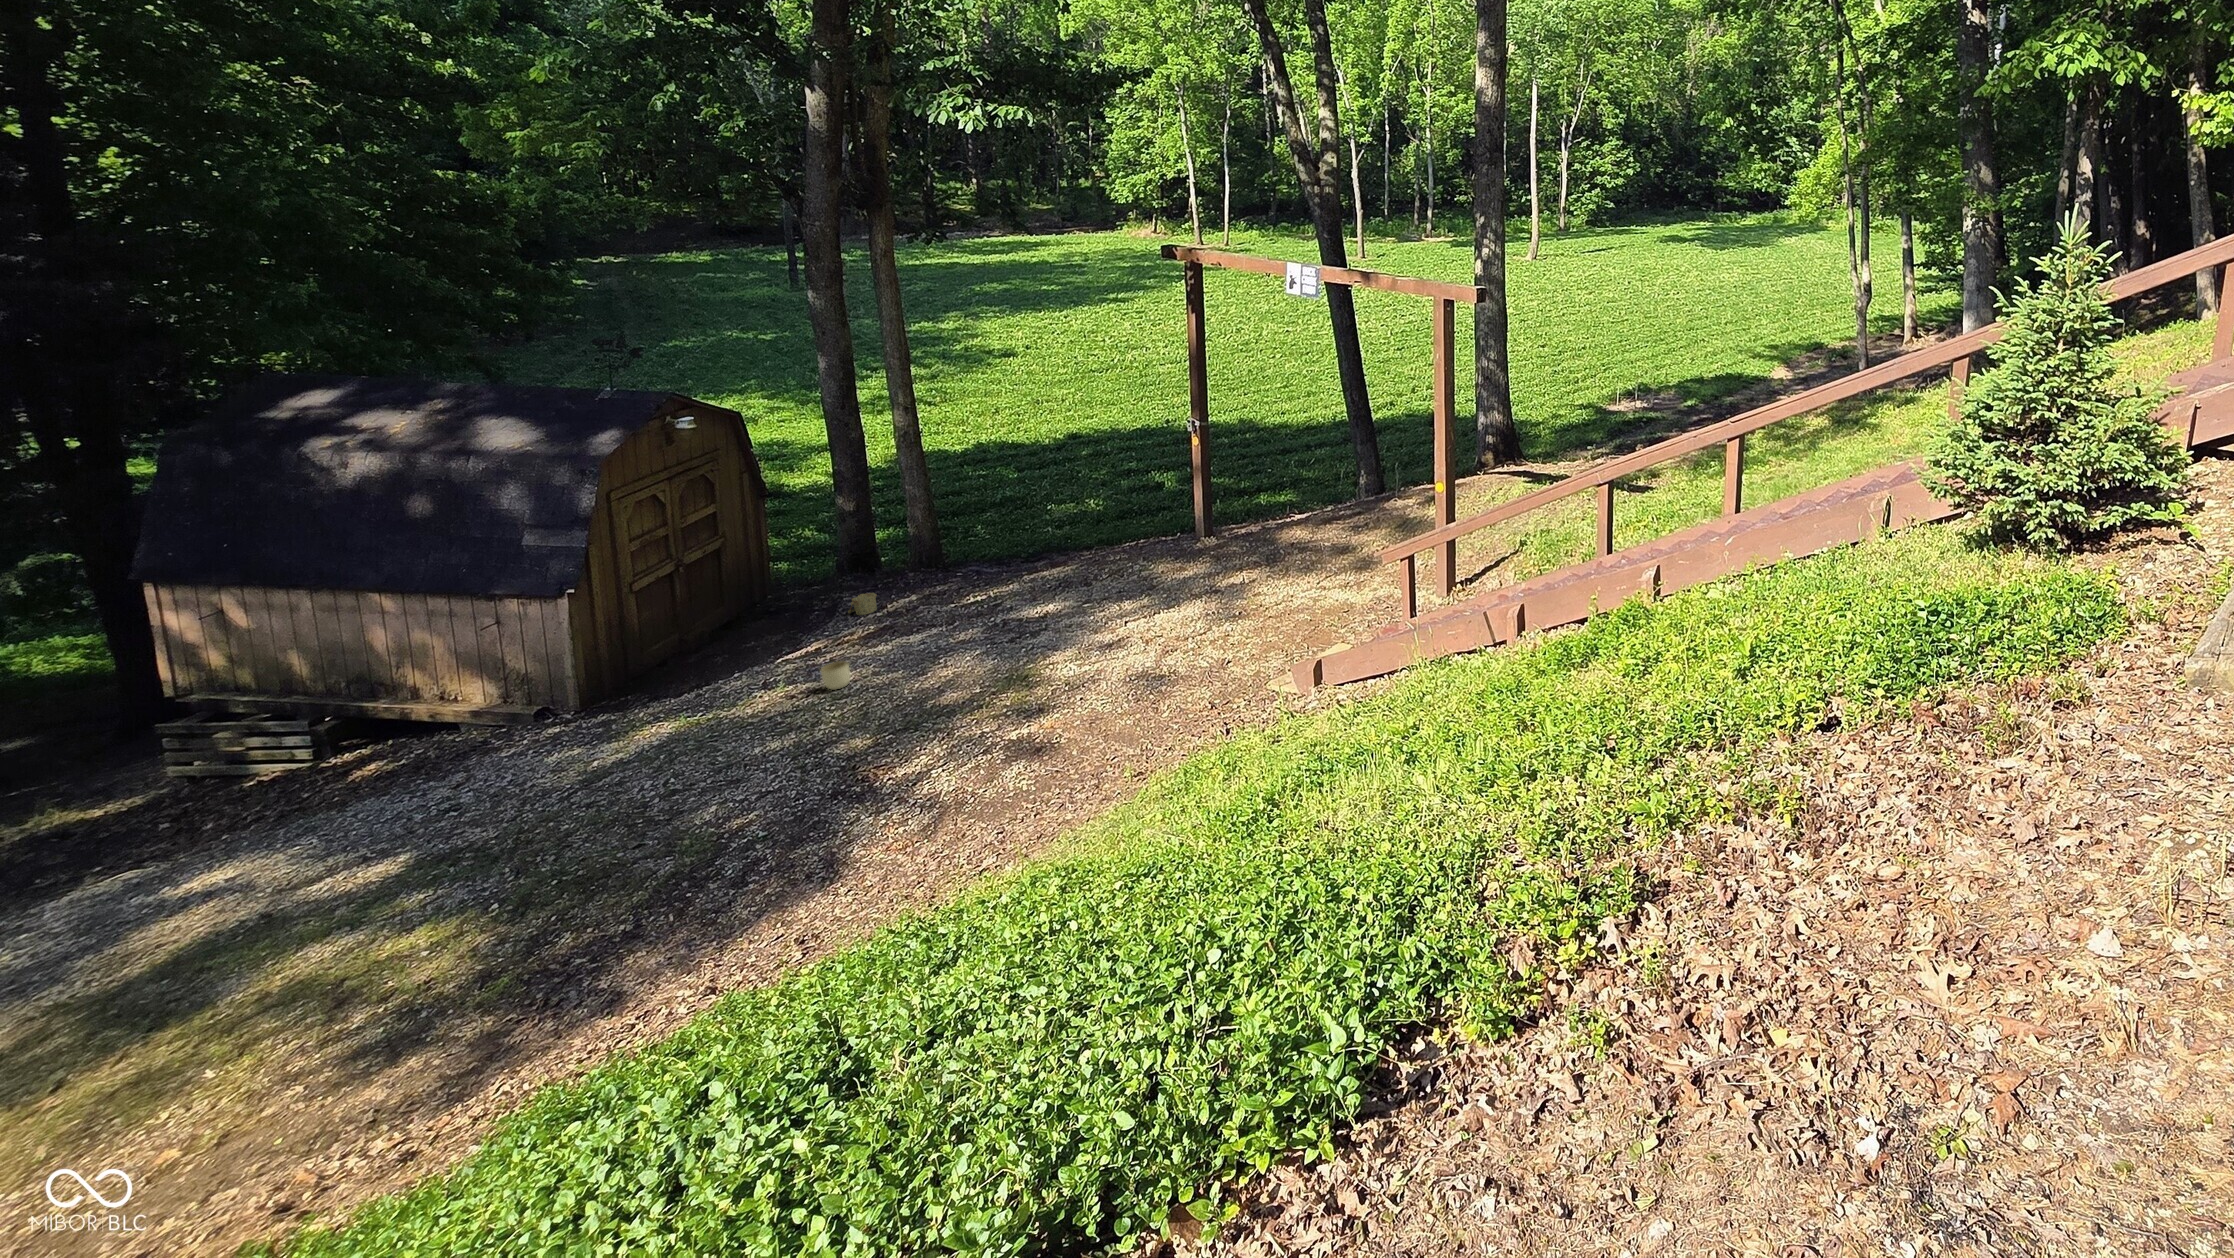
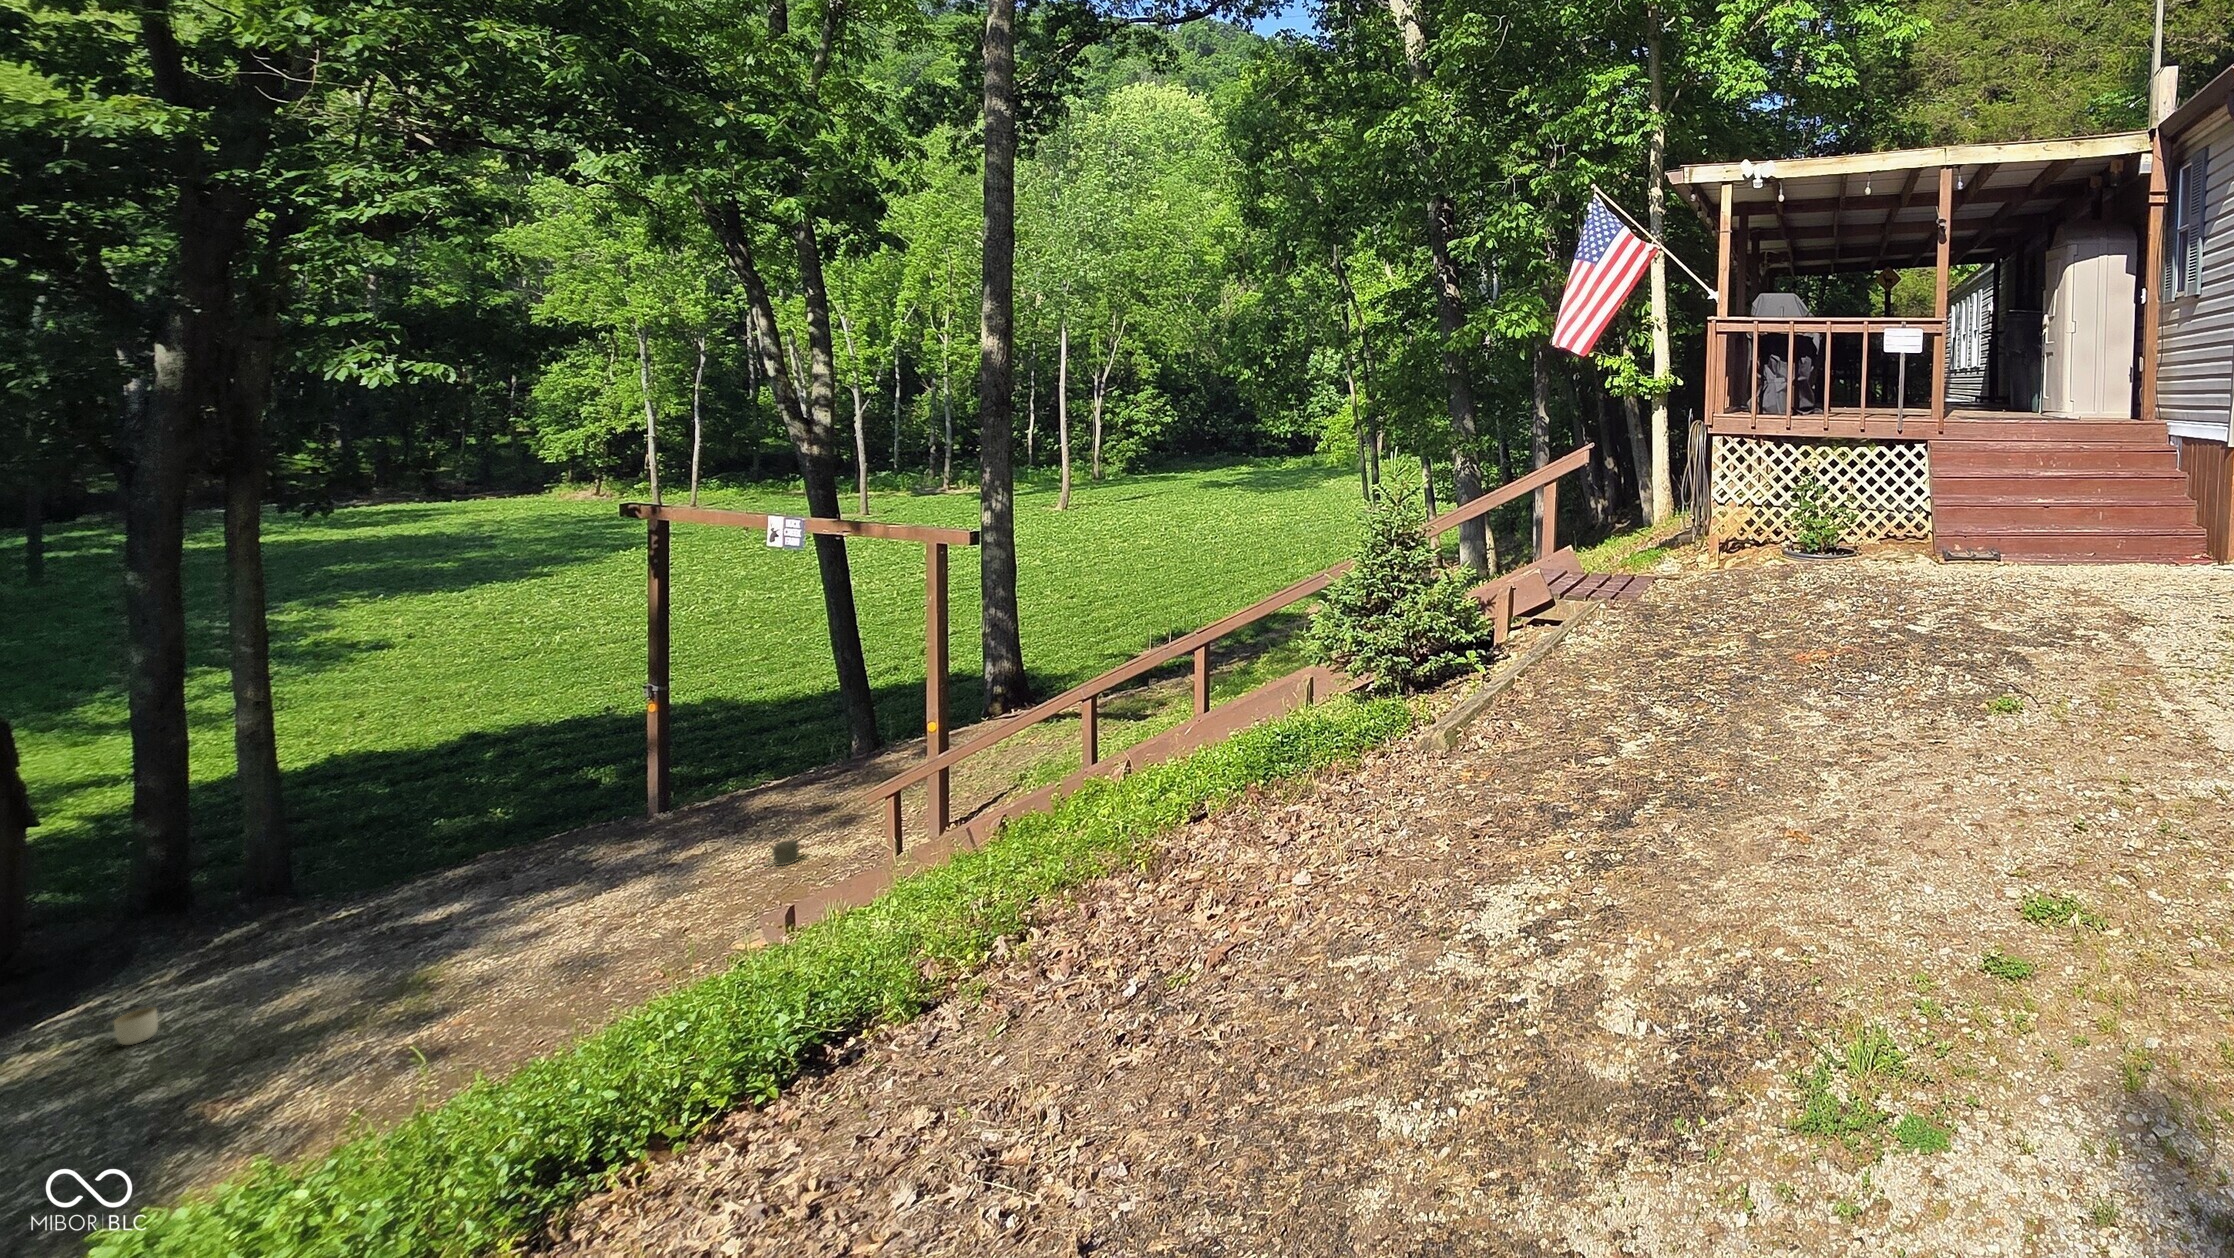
bucket: present [848,593,877,615] -> present [764,839,799,866]

